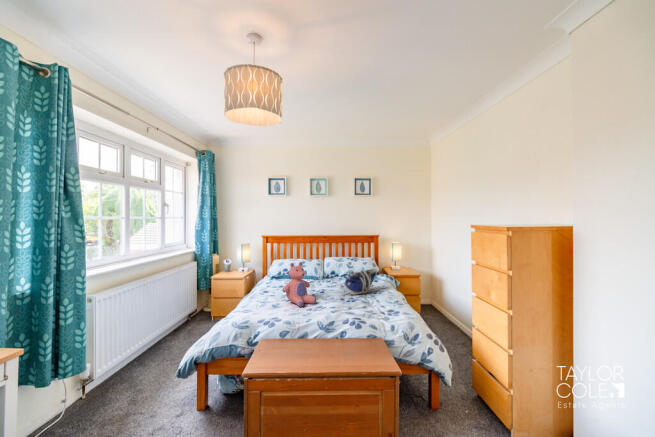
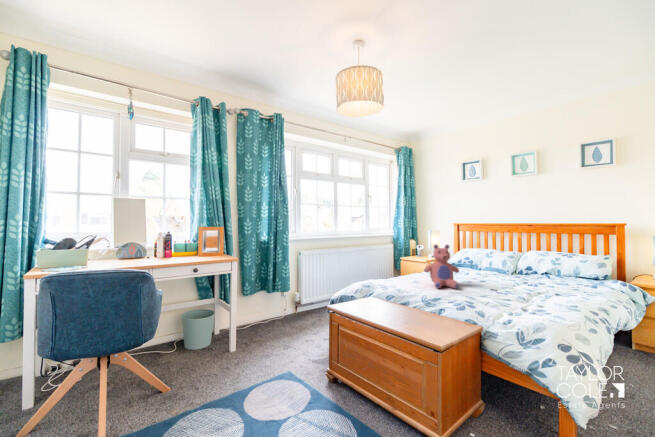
tote bag: present [343,268,377,295] -> none [508,263,563,293]

